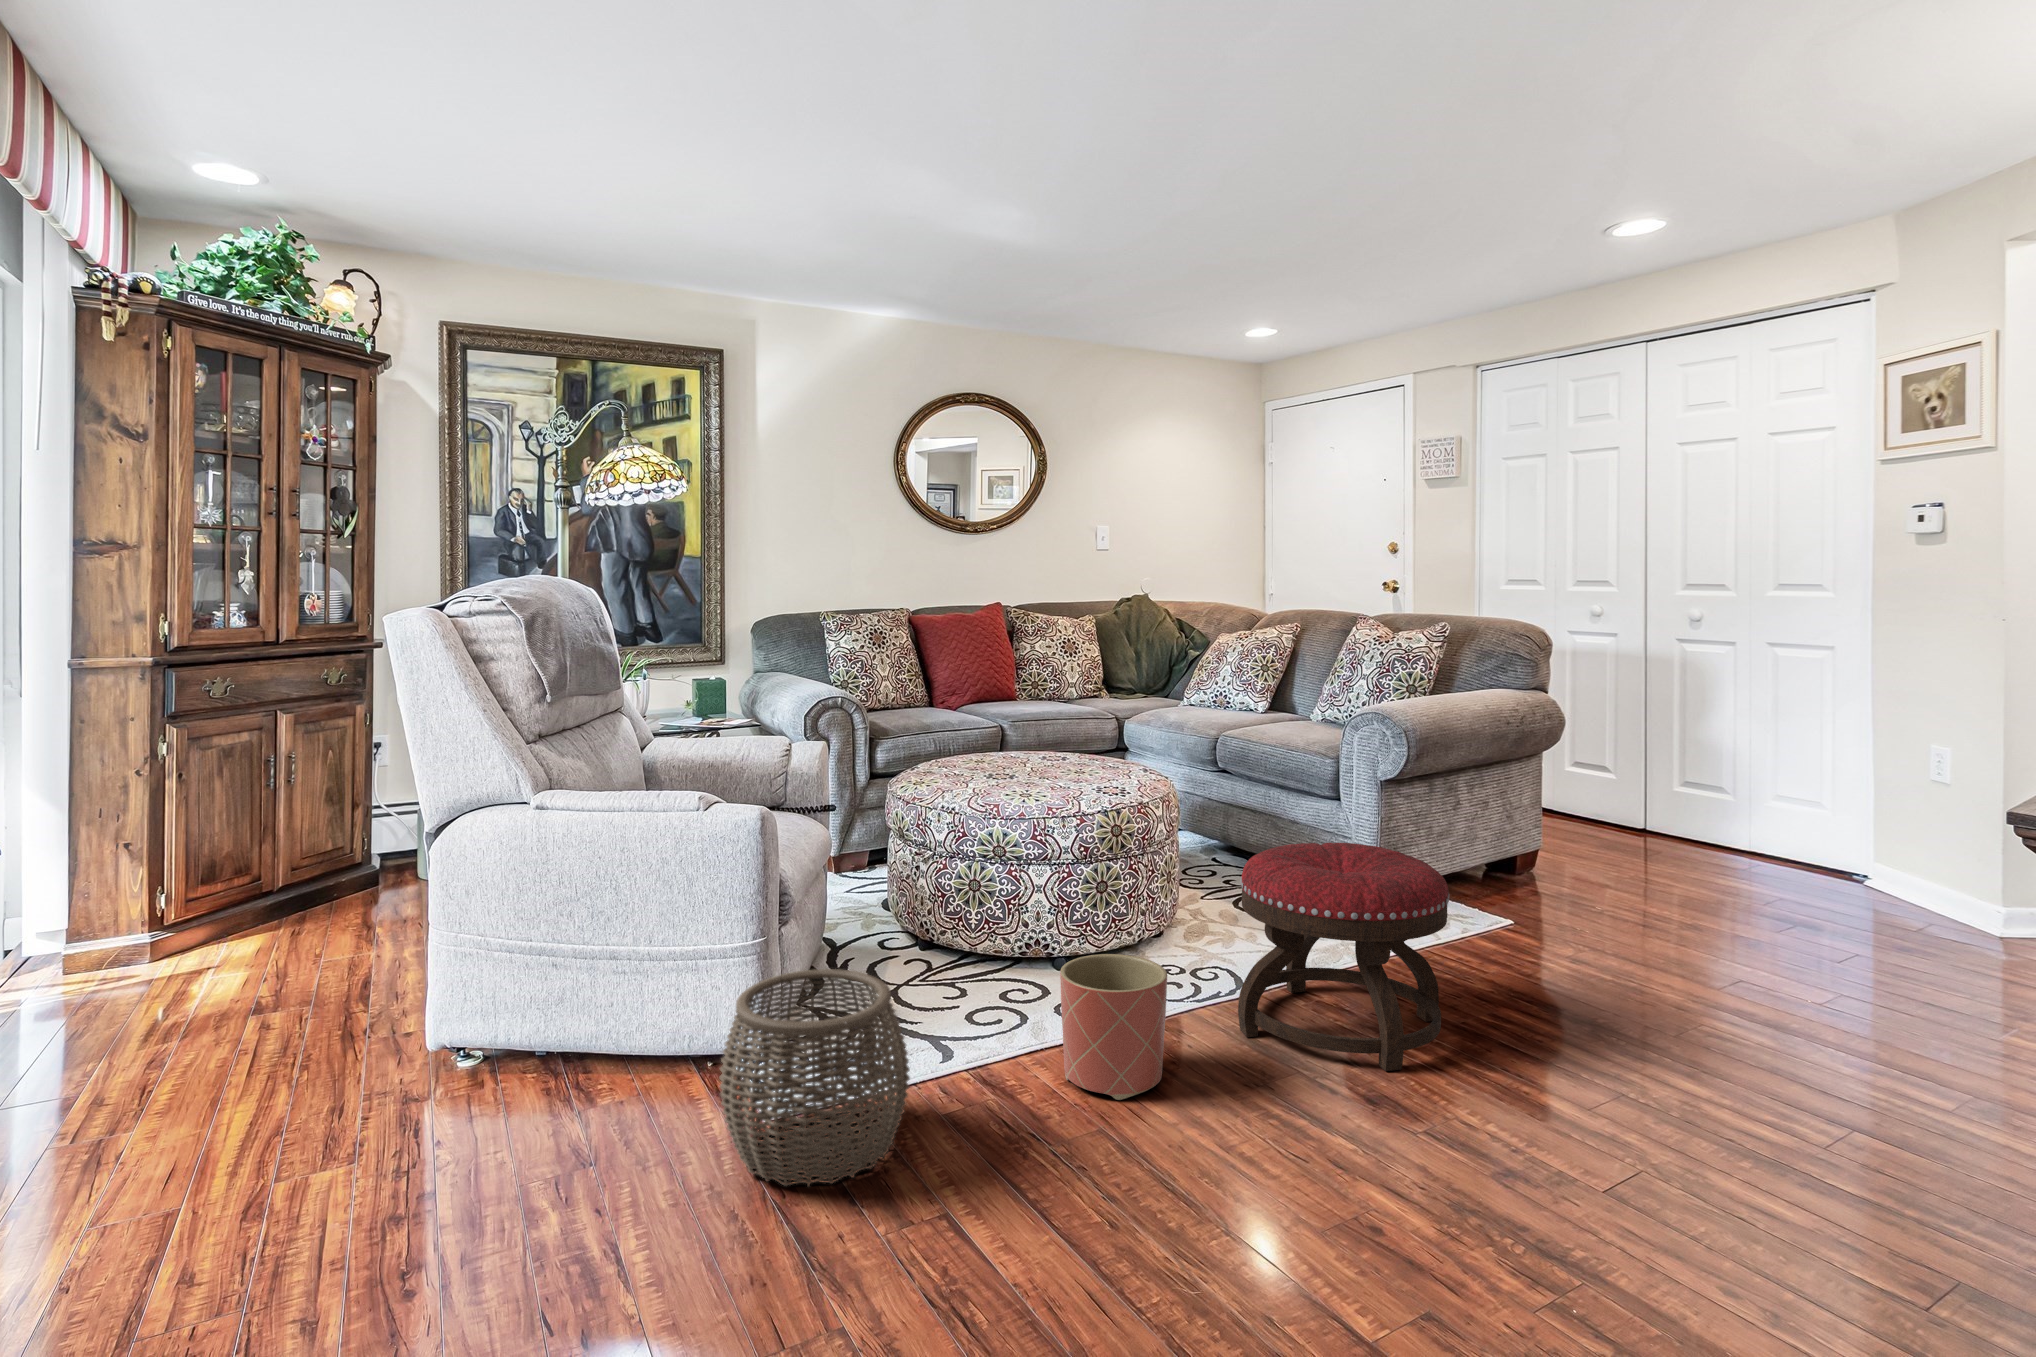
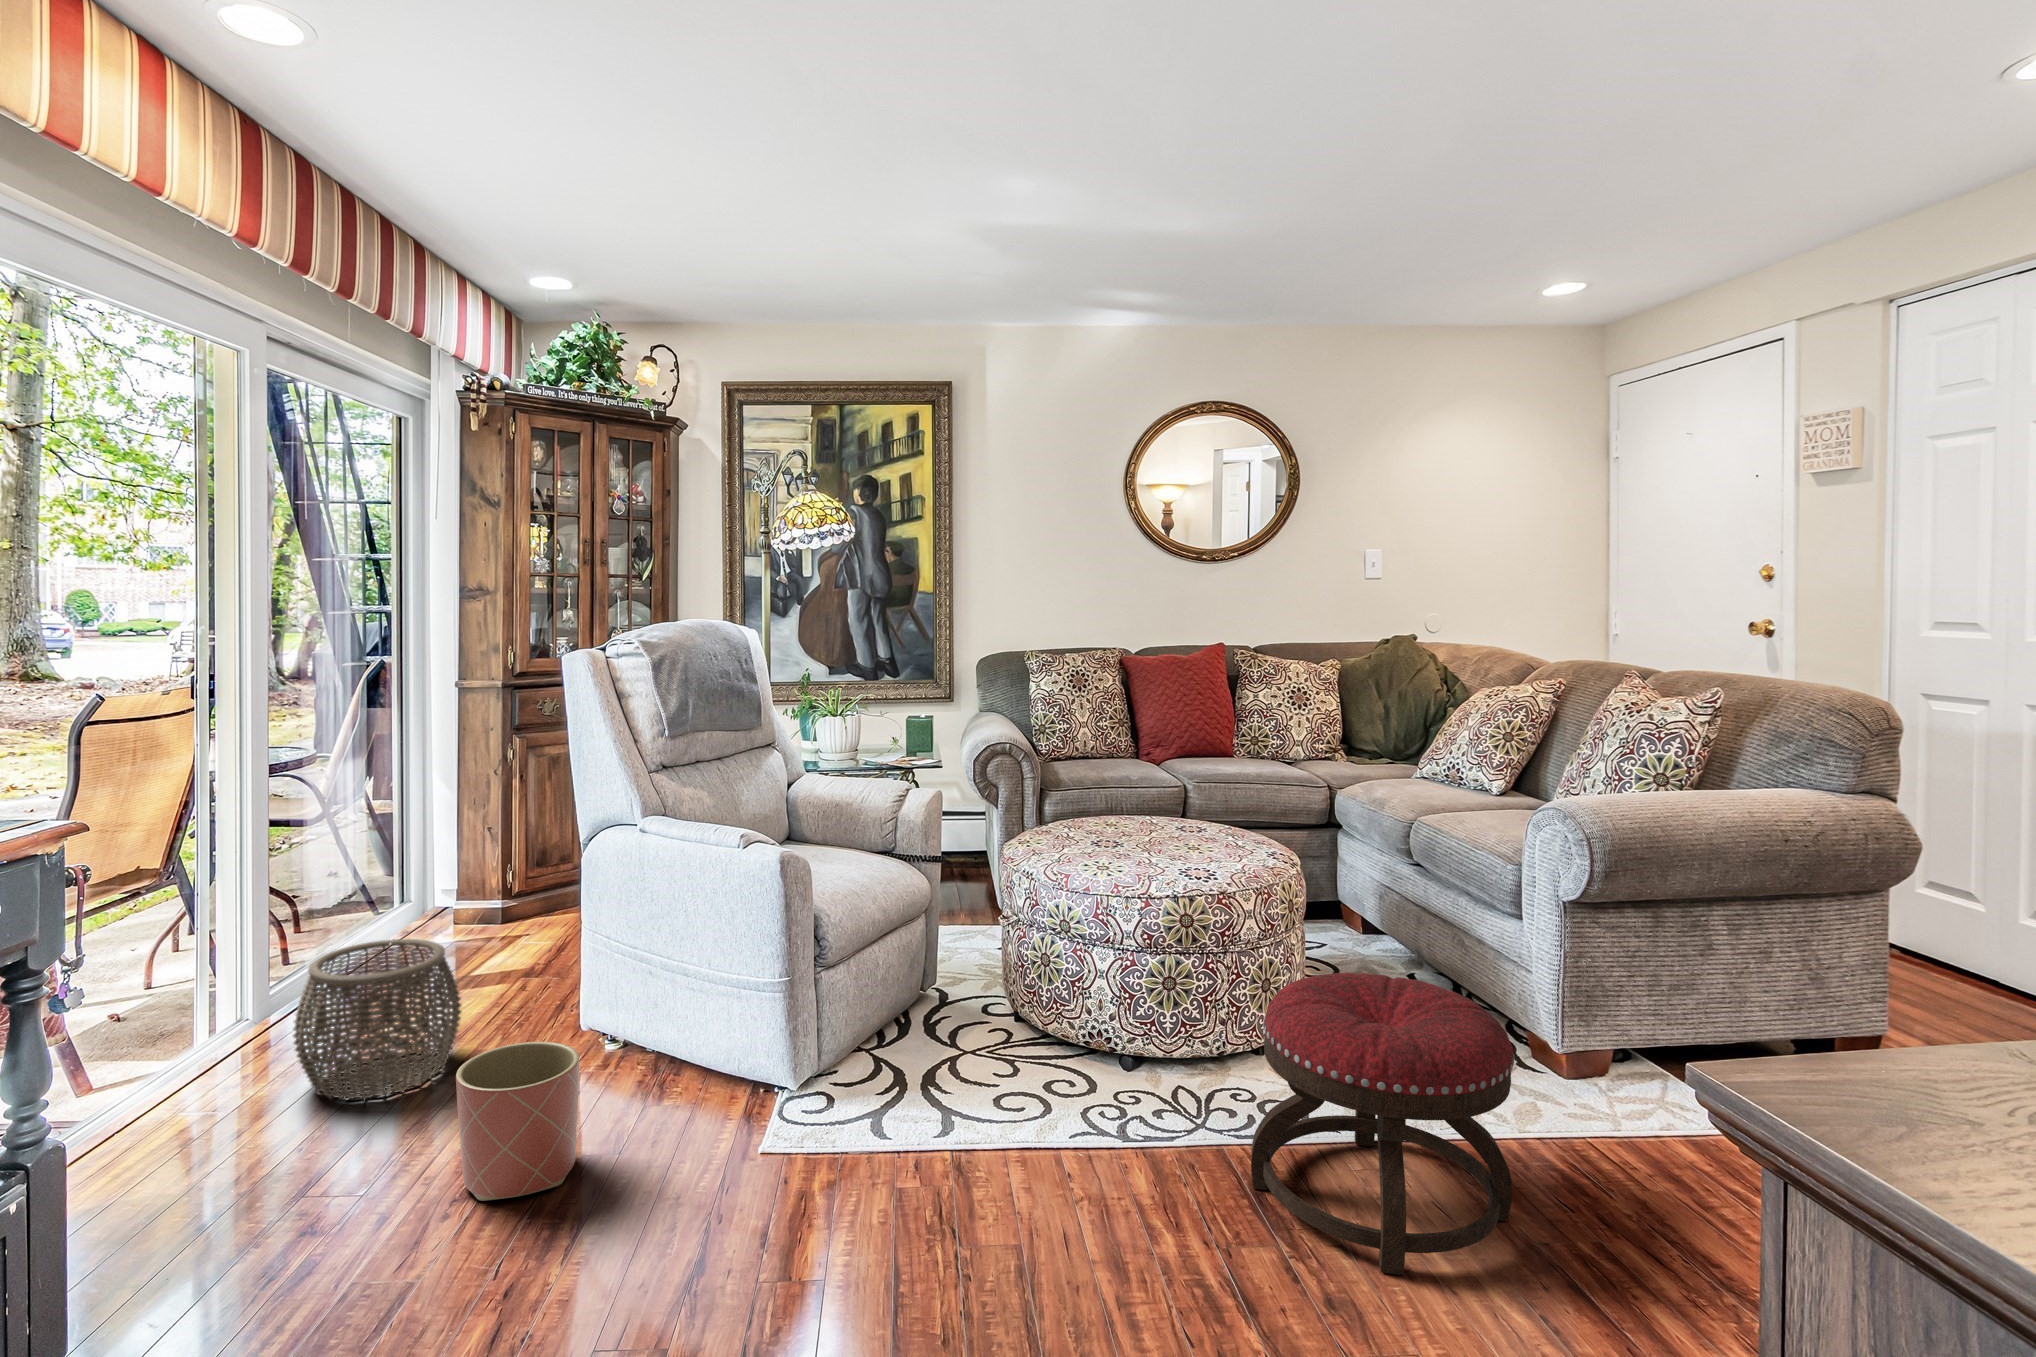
planter: present [1060,954,1167,1100] -> present [456,1042,579,1201]
woven basket: present [719,969,910,1187] -> present [293,939,461,1101]

